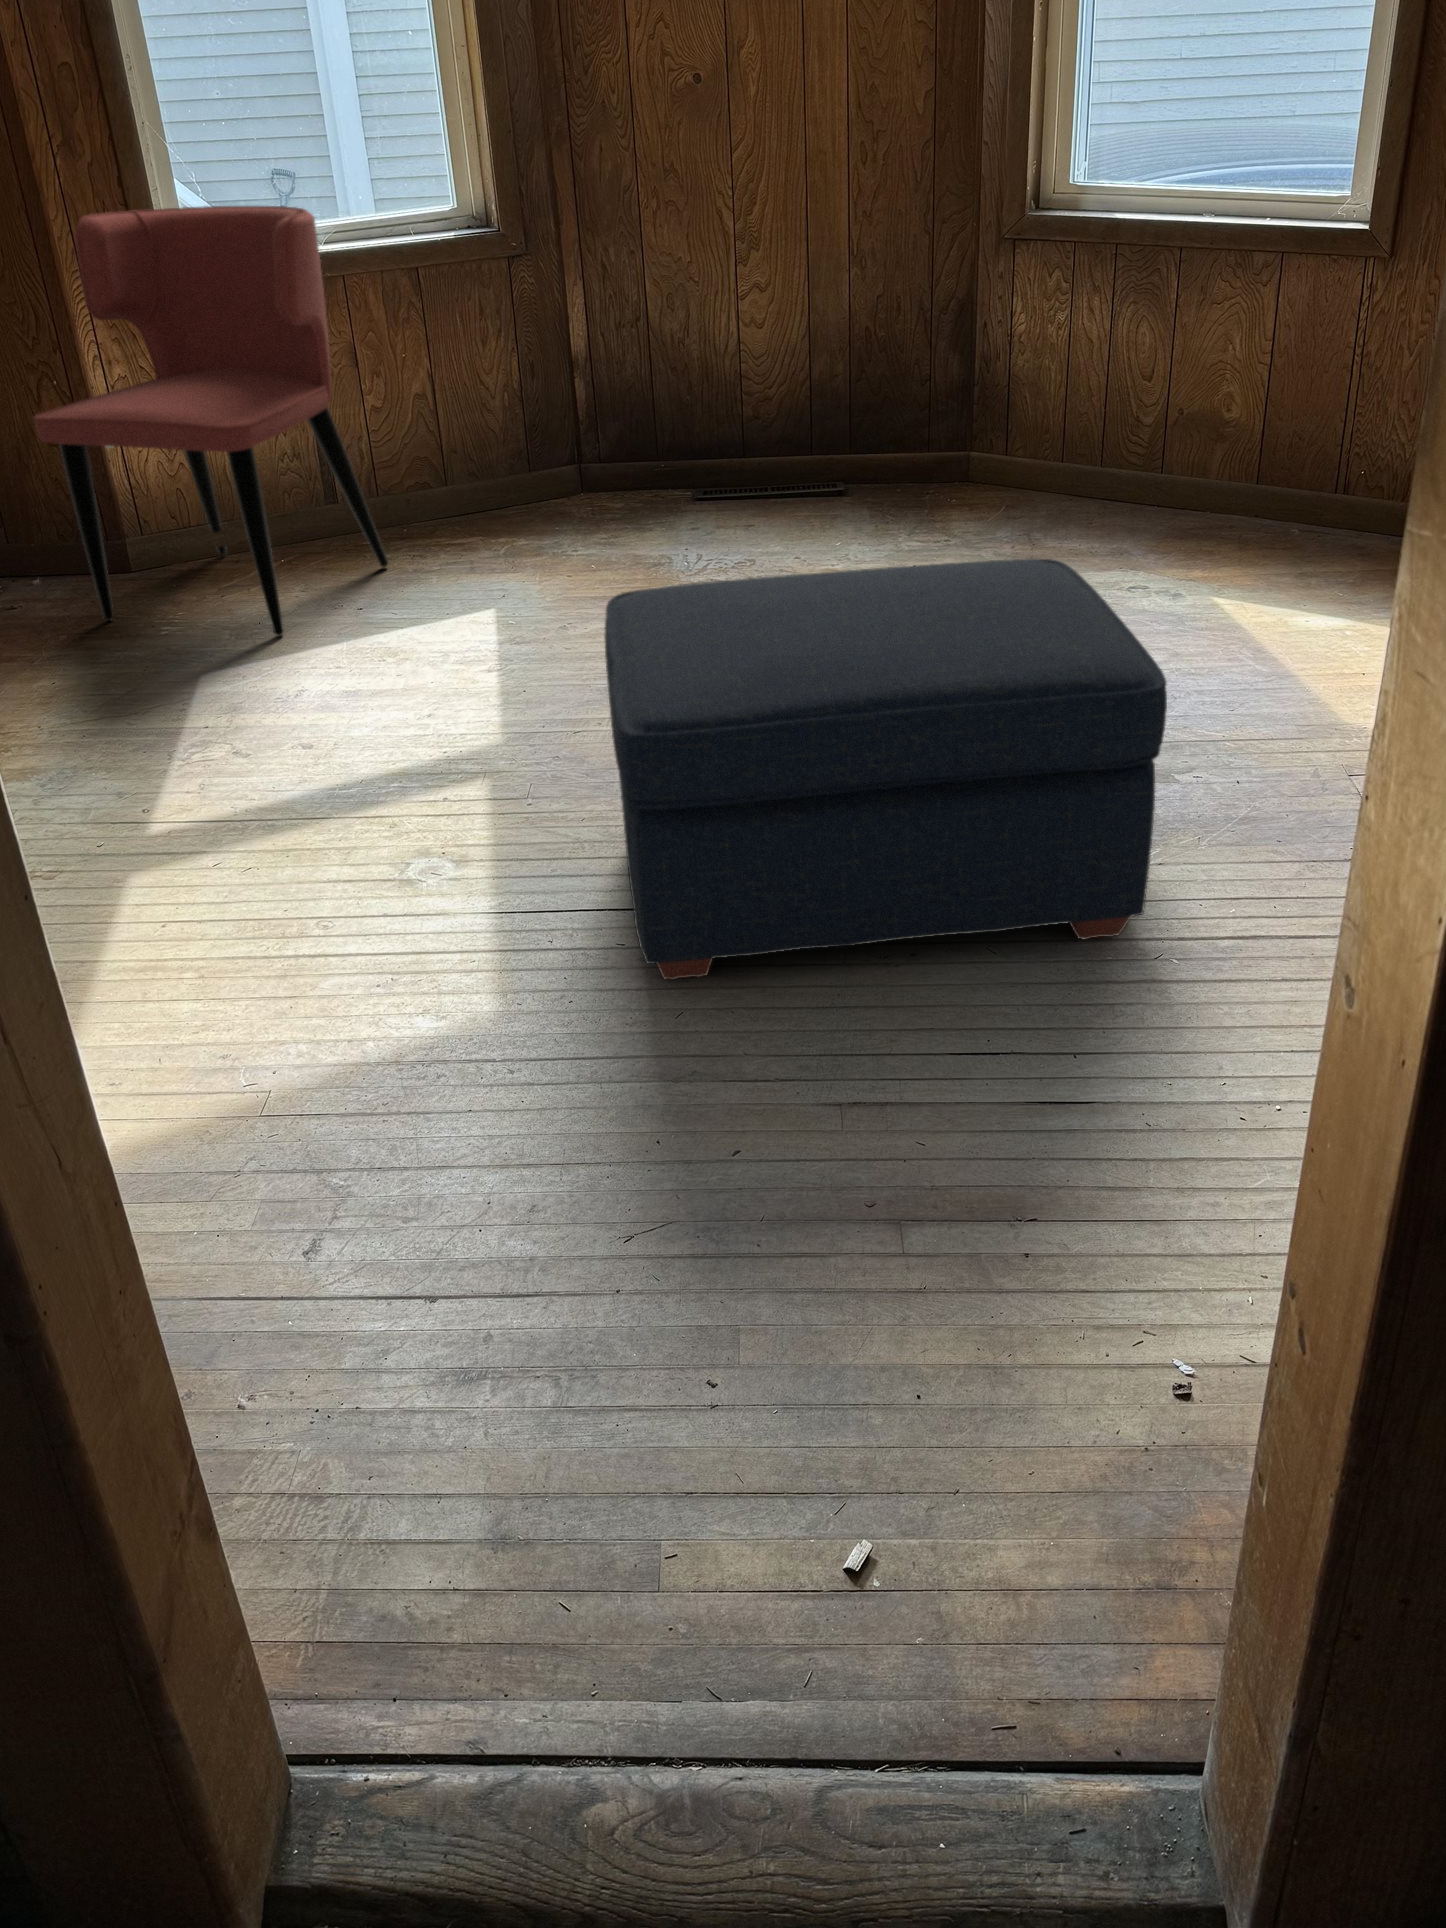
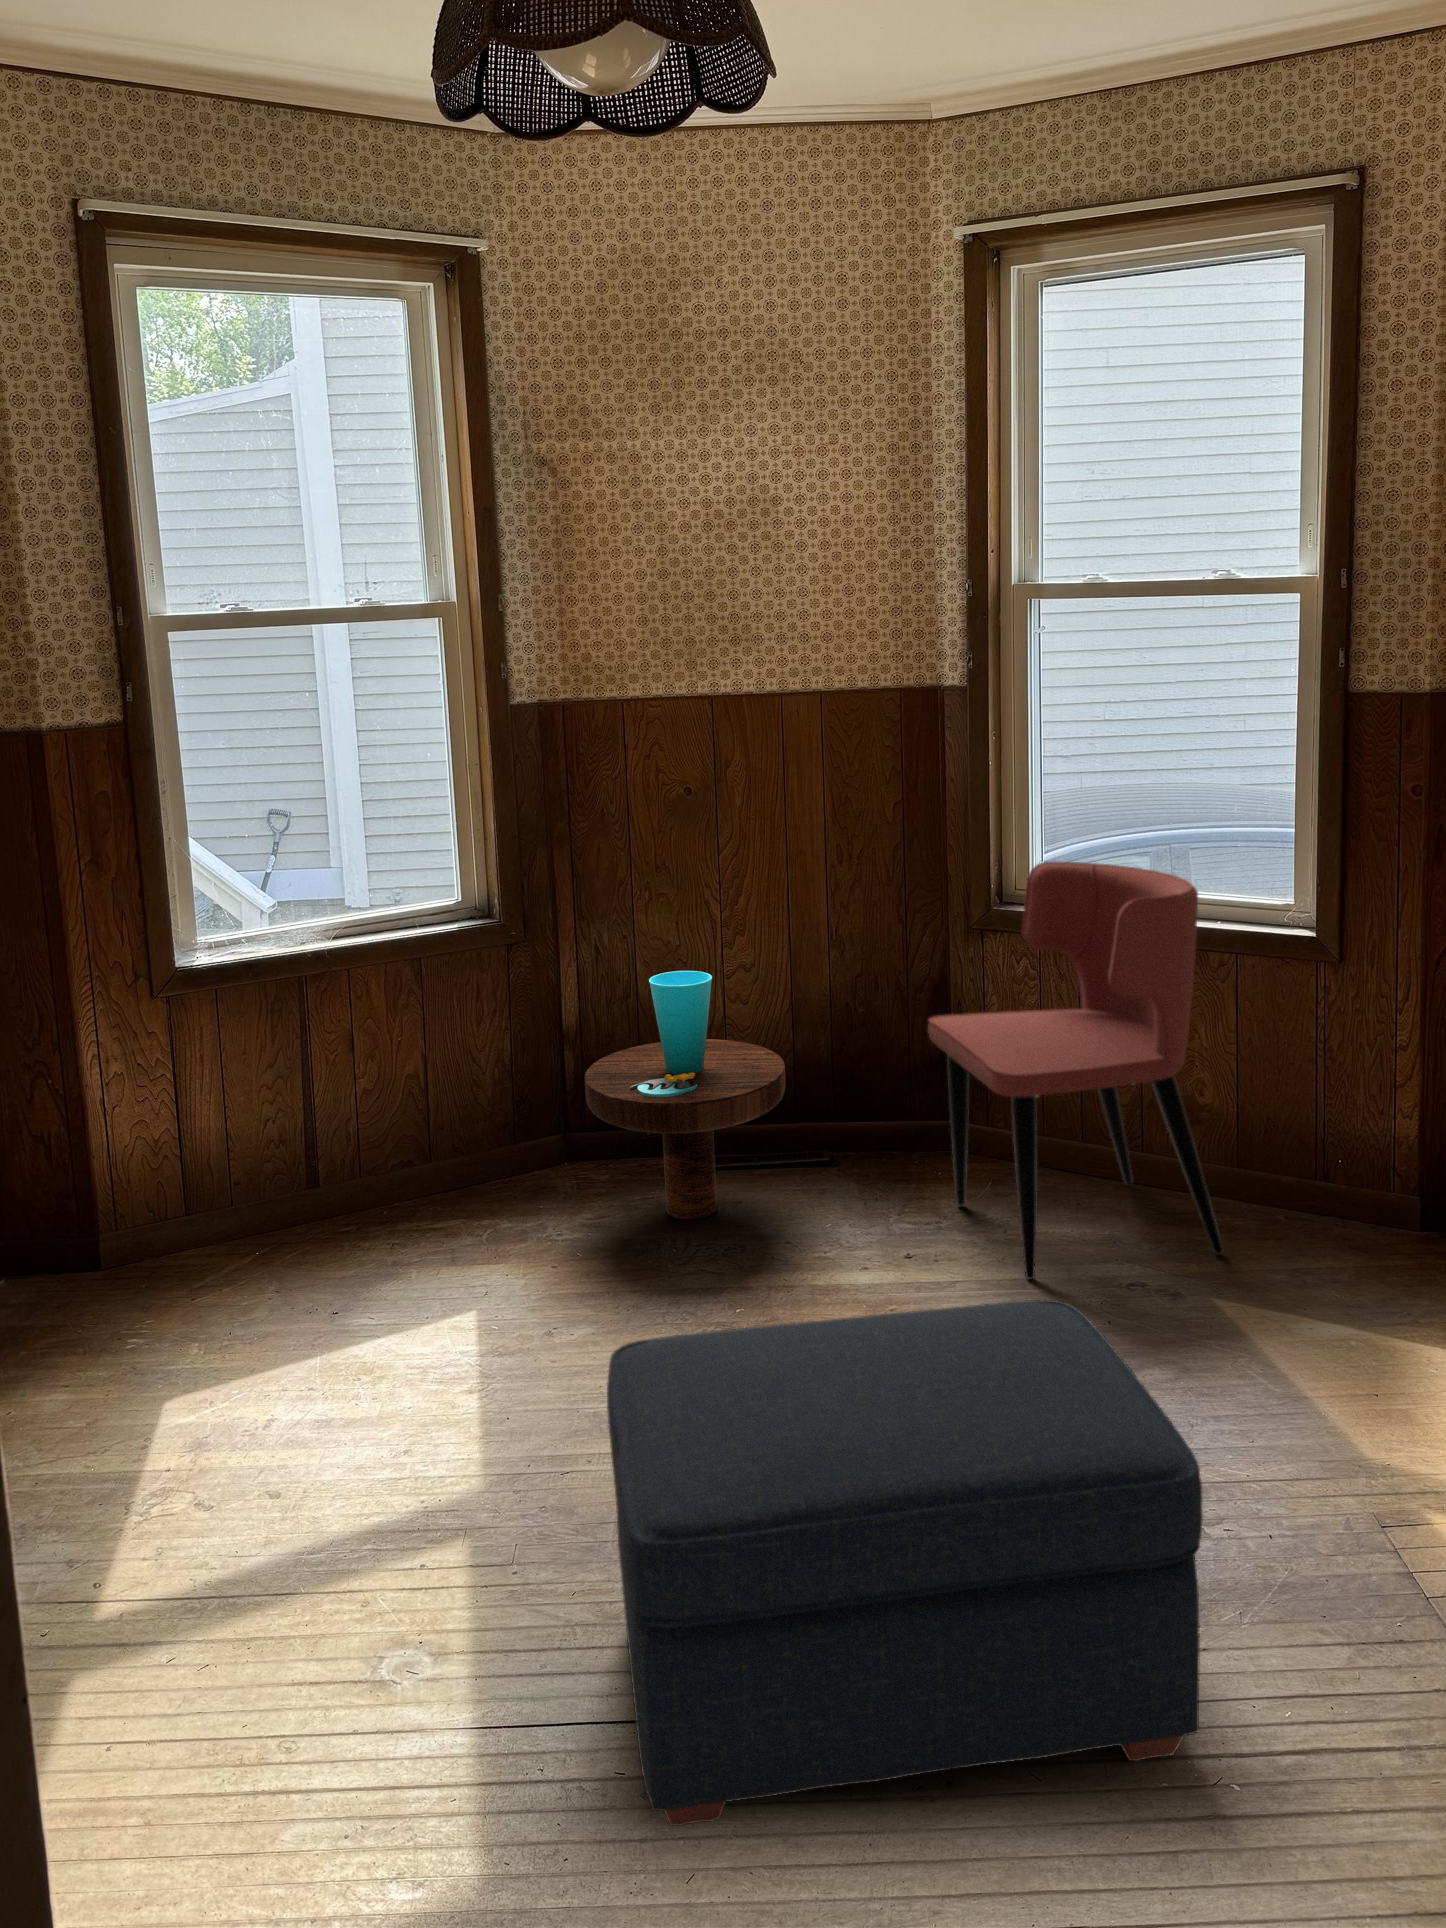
dining chair: present [34,206,388,636] -> present [928,862,1223,1280]
side table: none [593,278,799,535] -> present [585,971,785,1219]

